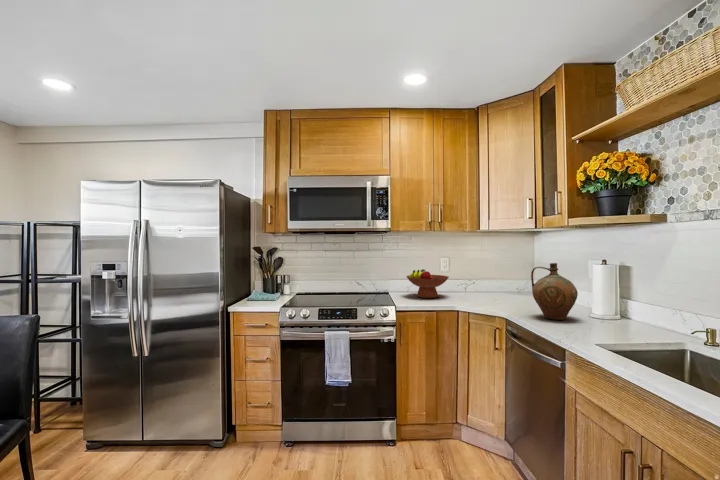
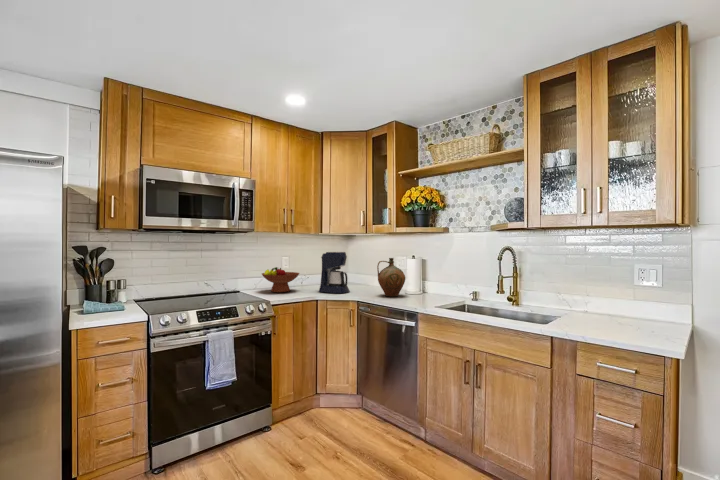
coffee maker: none [467,253,507,306] -> present [319,252,350,293]

